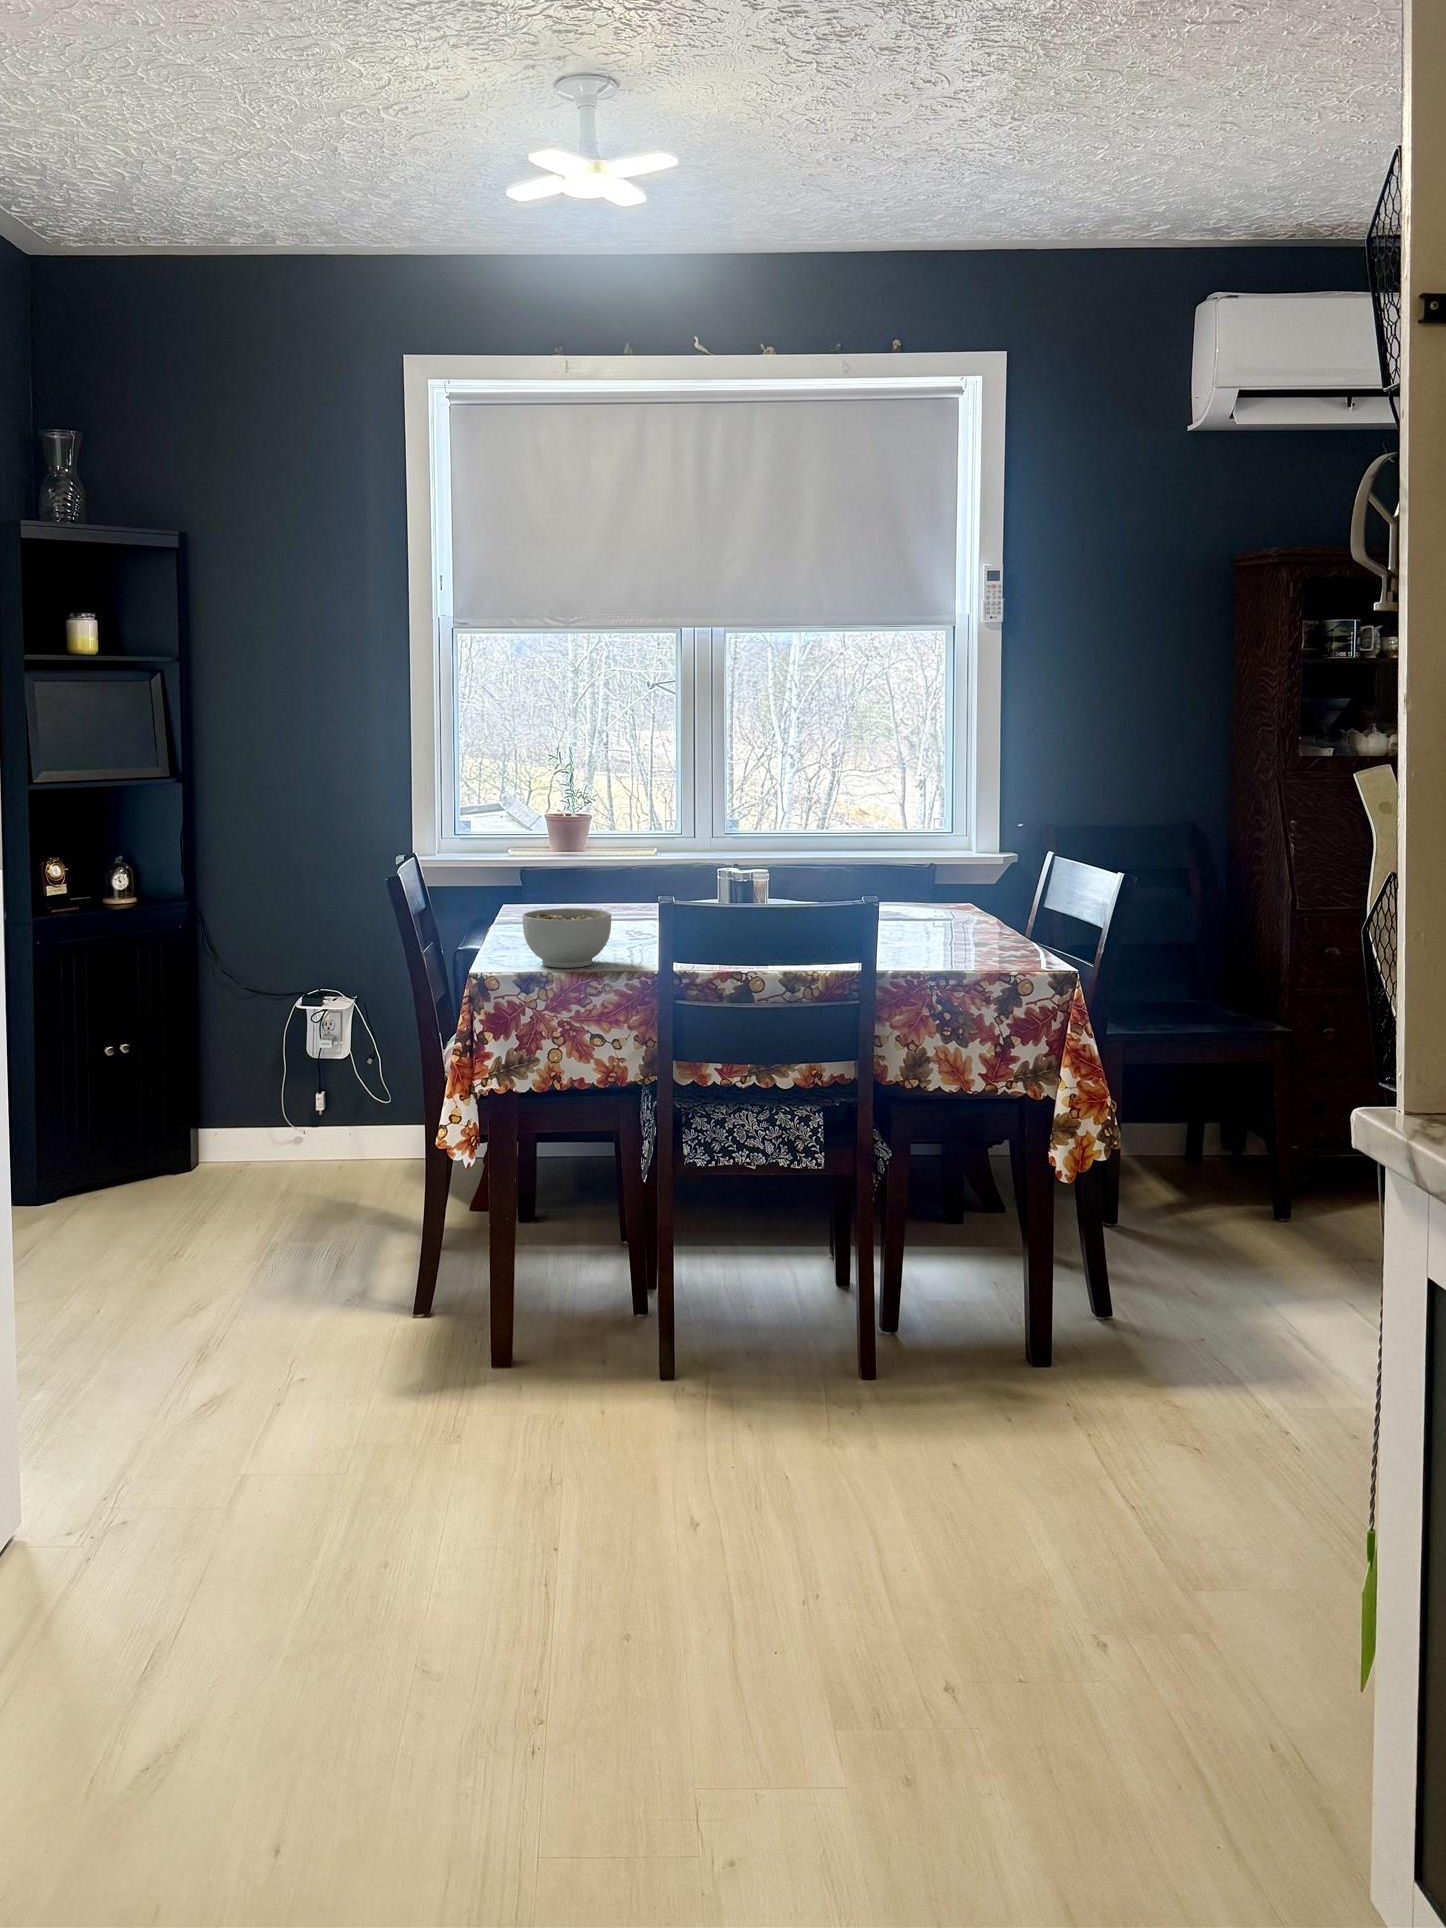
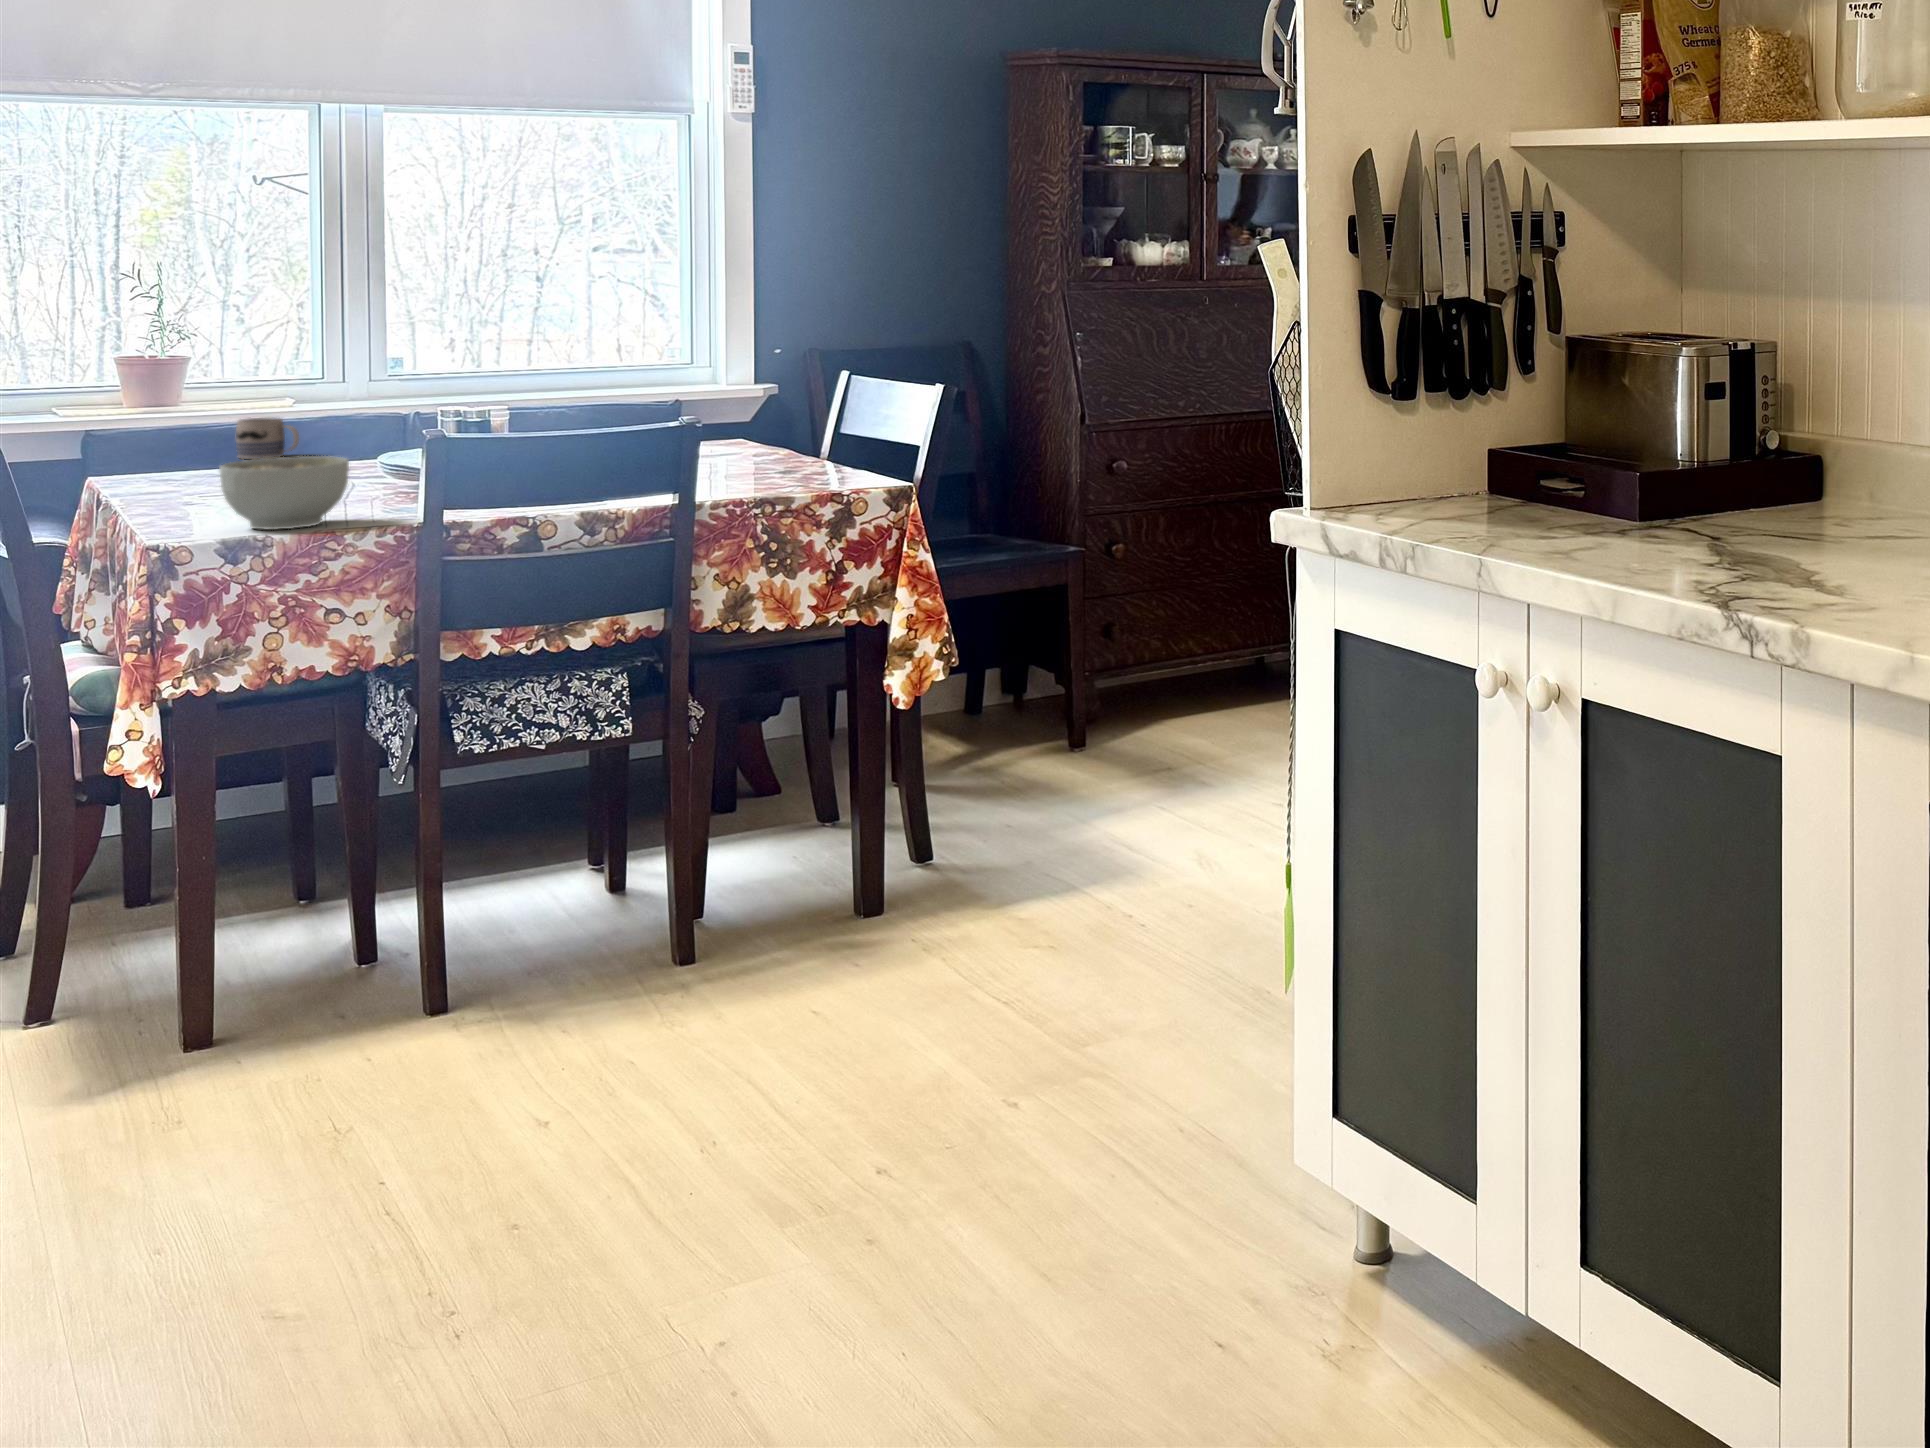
mug: none [615,865,655,896] -> present [236,418,299,459]

